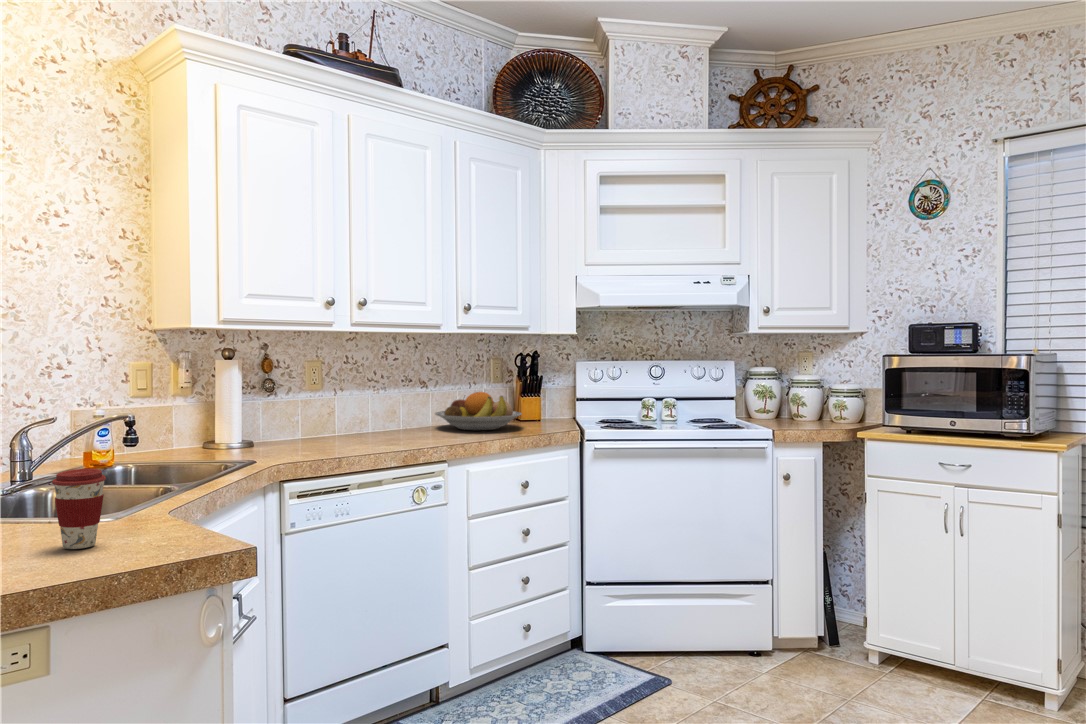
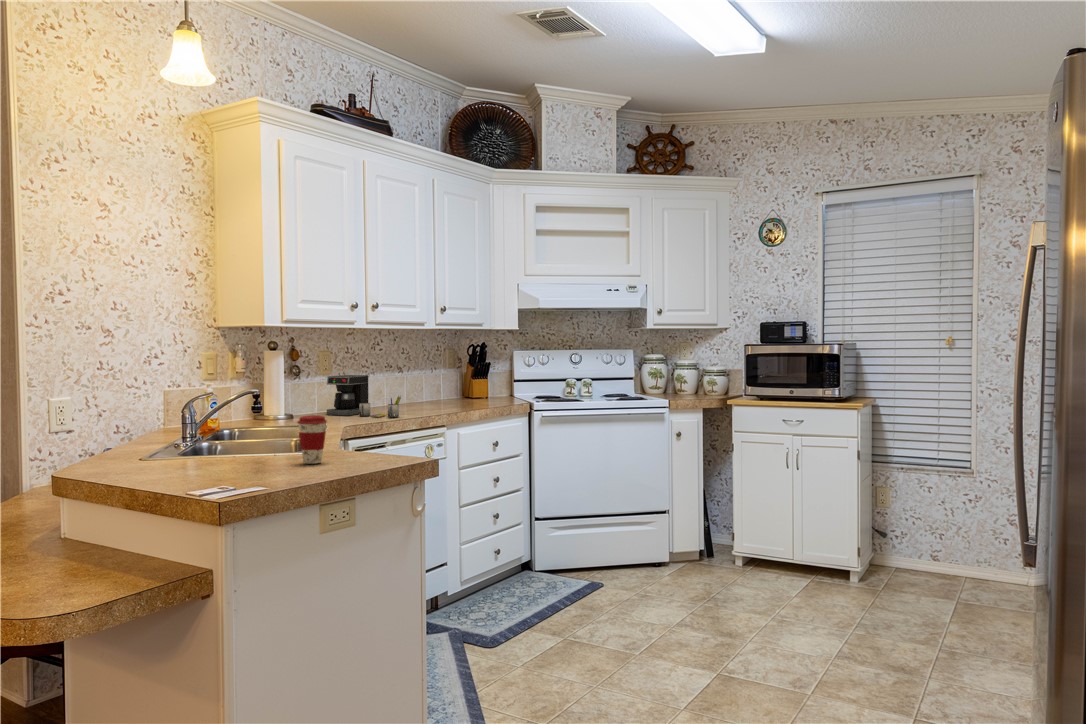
coffee maker: none [305,391,390,449] -> present [327,375,401,417]
fruit bowl: present [435,392,521,430] -> none [414,375,482,405]

